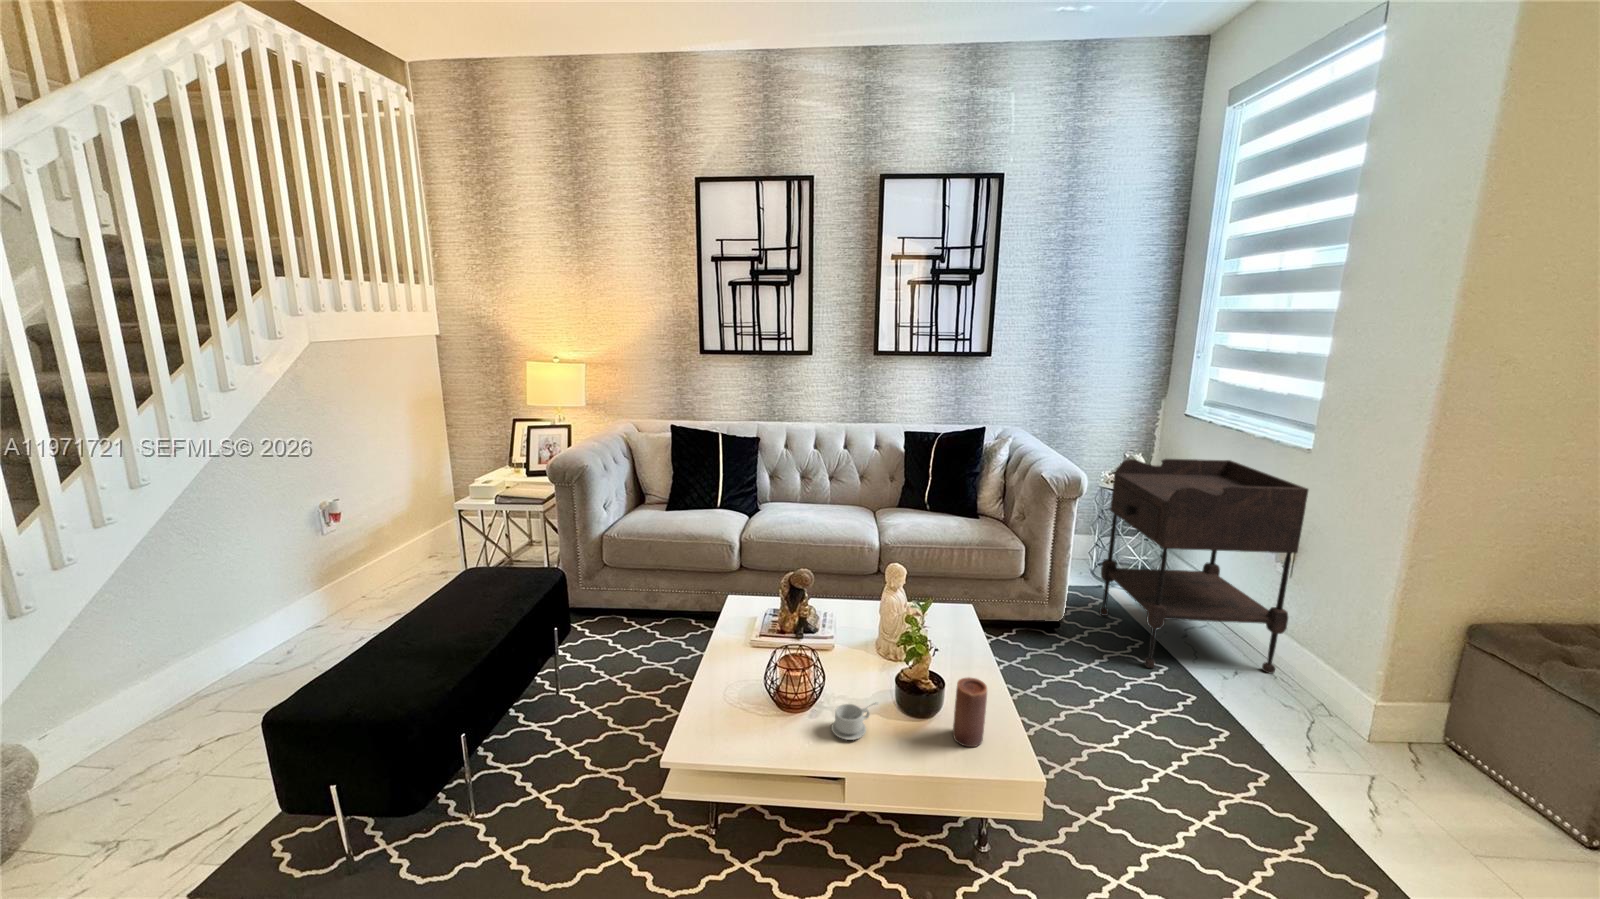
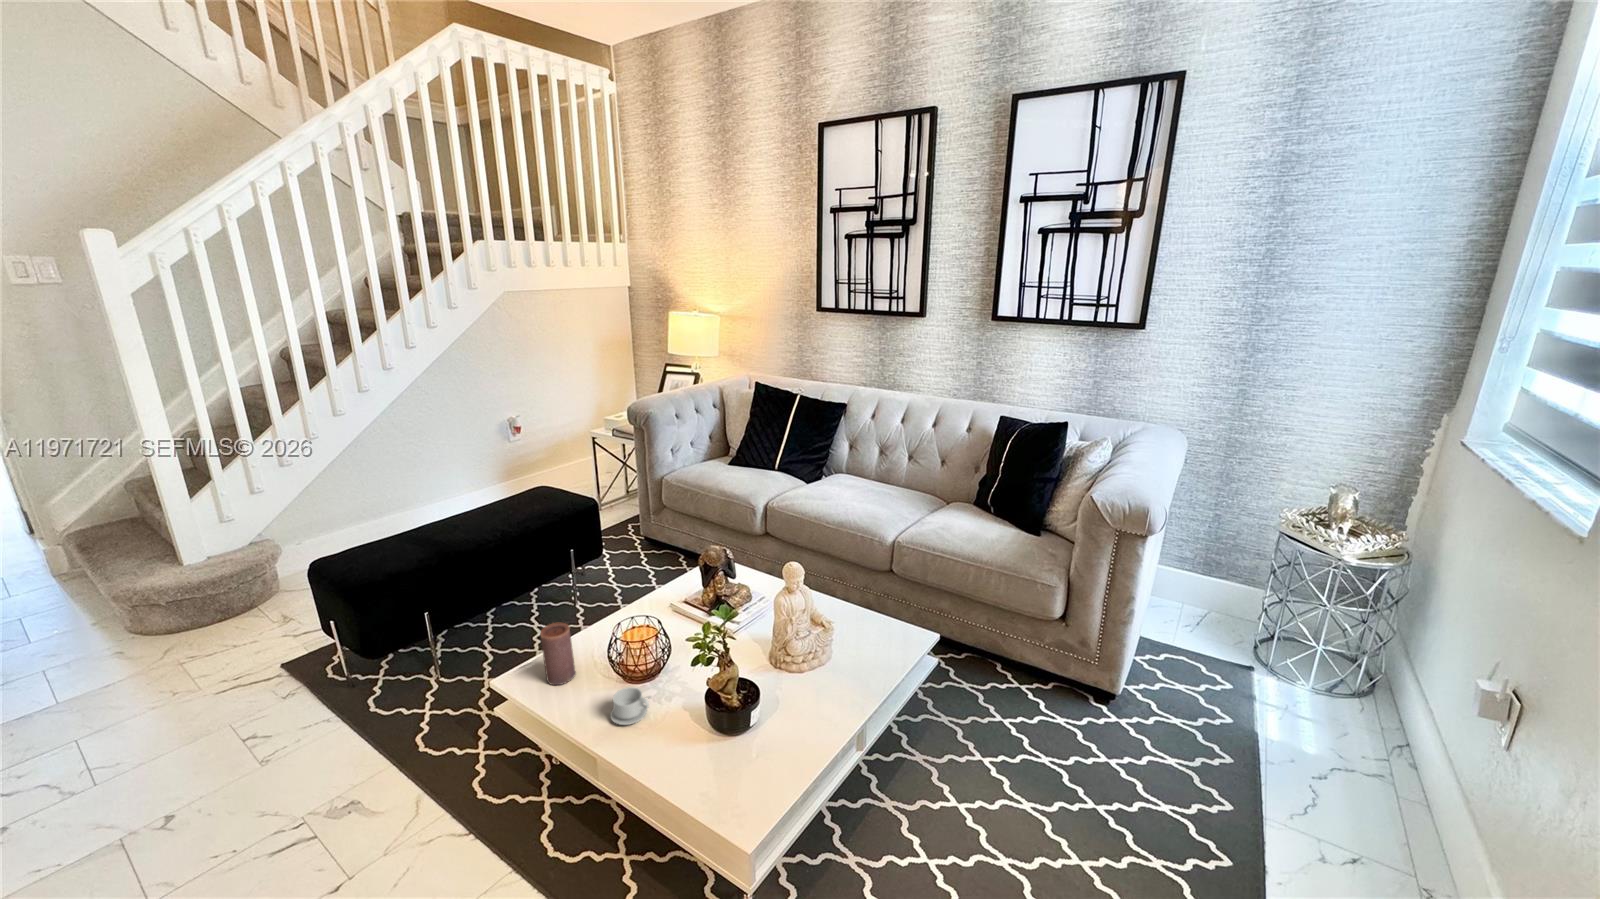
side table: present [1099,459,1308,674] -> none [1185,496,1530,886]
candle: present [953,678,987,747] -> present [540,623,576,685]

